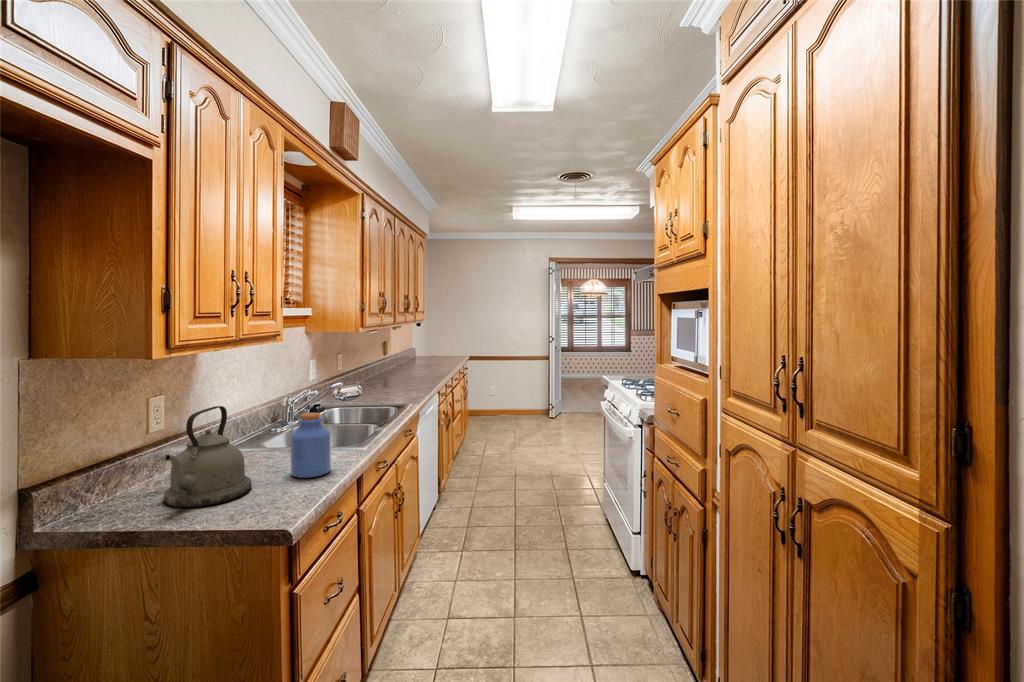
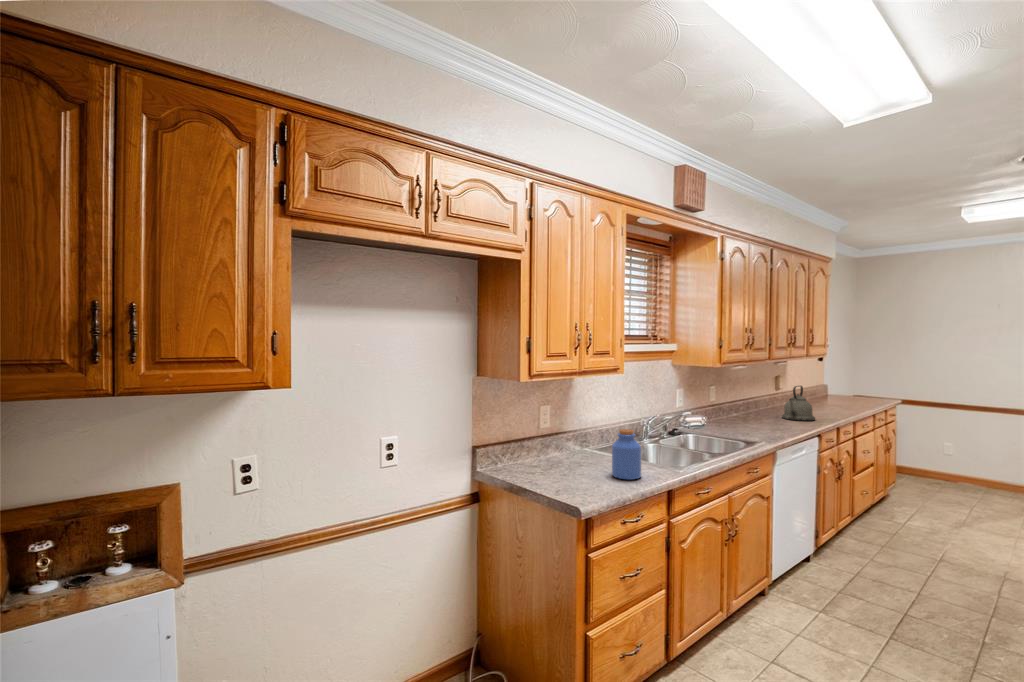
kettle: present [163,406,252,507] -> present [782,386,815,421]

